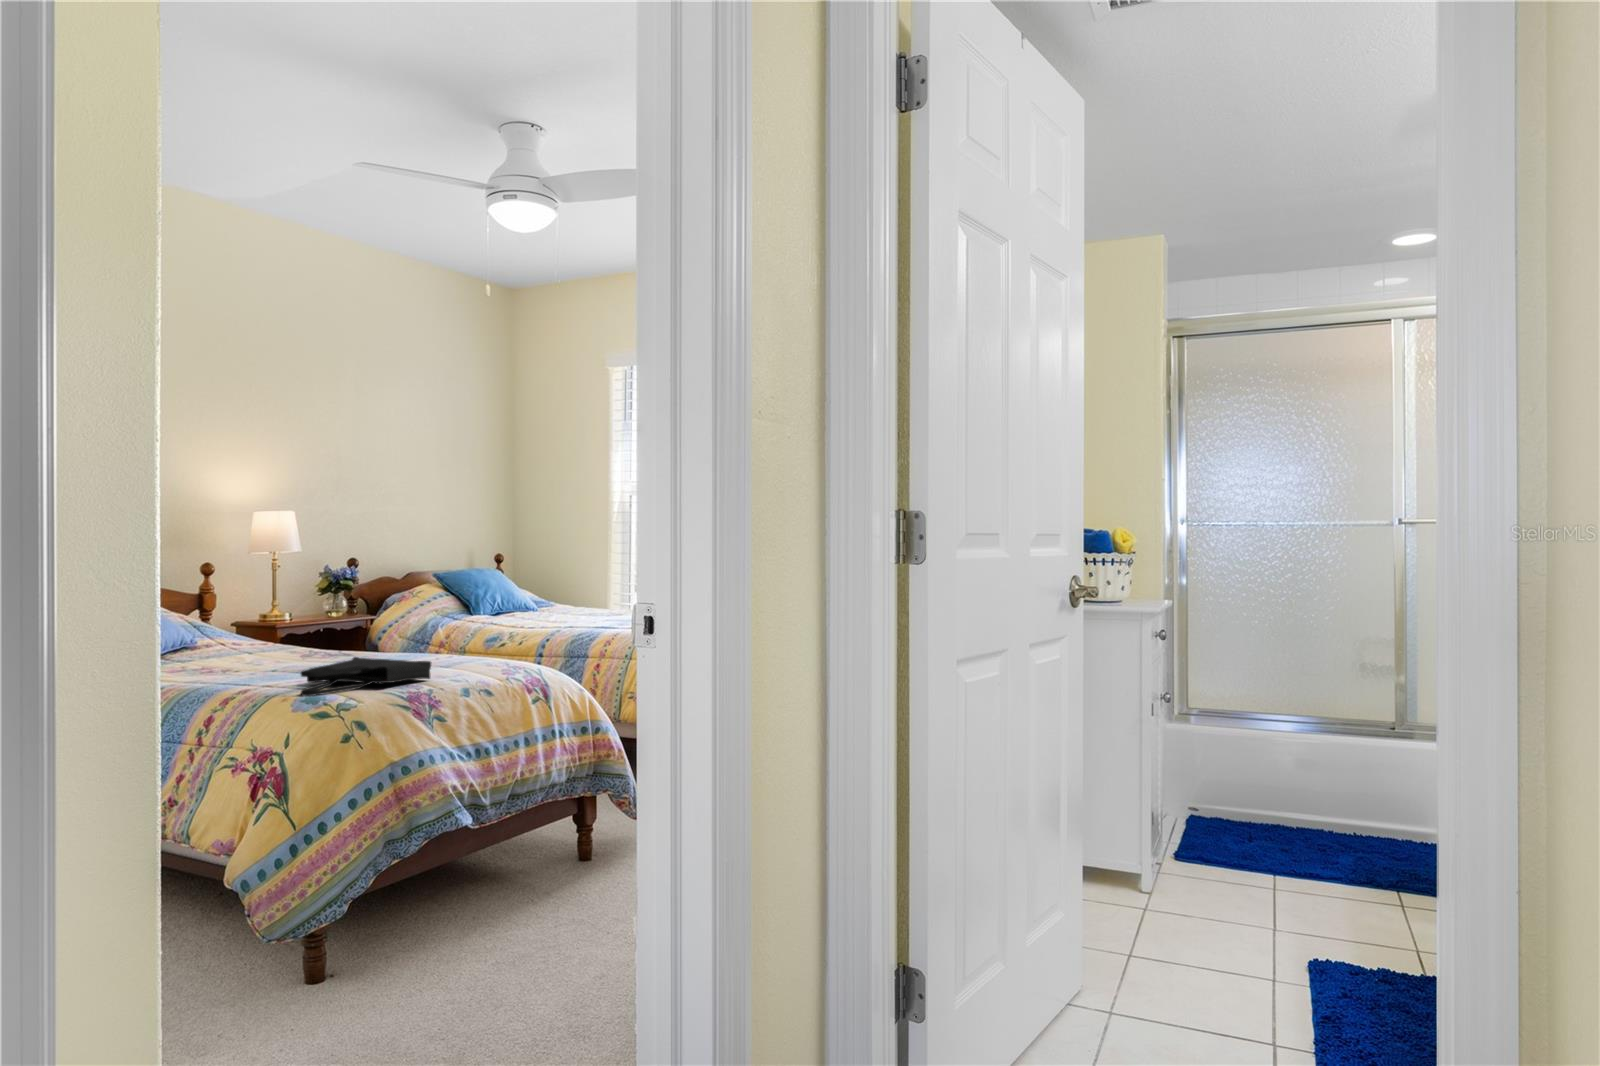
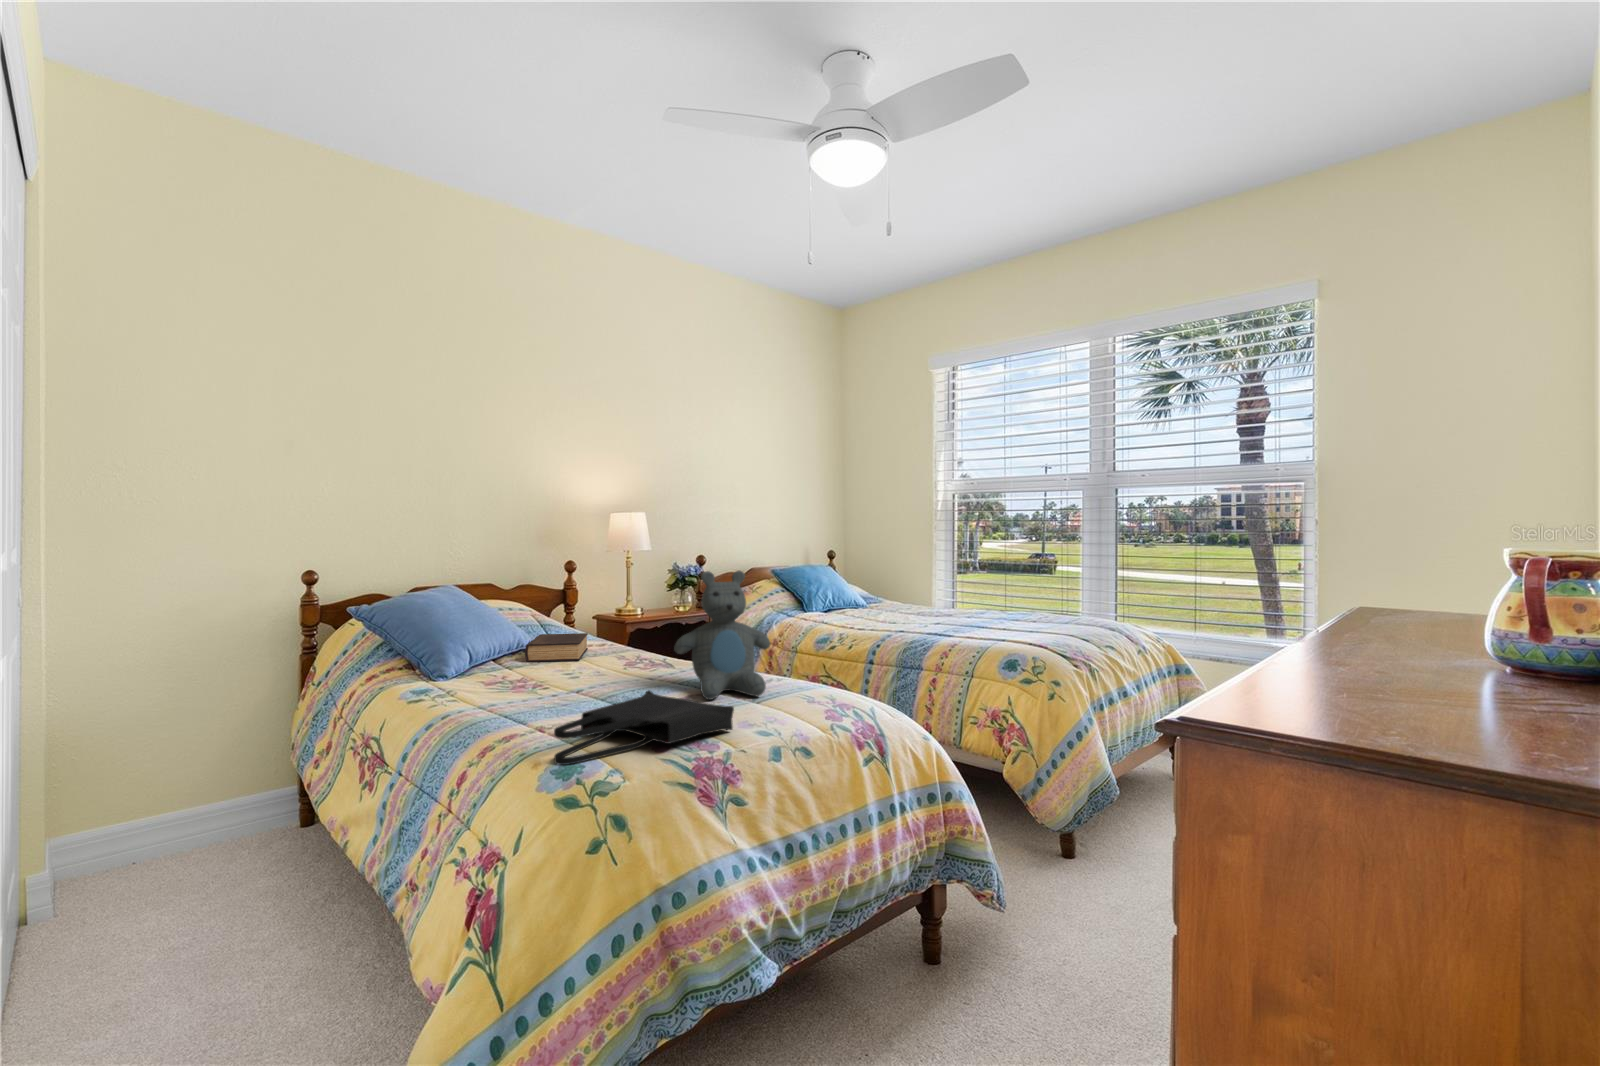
teddy bear: none [367,564,452,668] -> present [674,571,770,700]
book: none [196,631,254,656] -> present [525,633,588,662]

